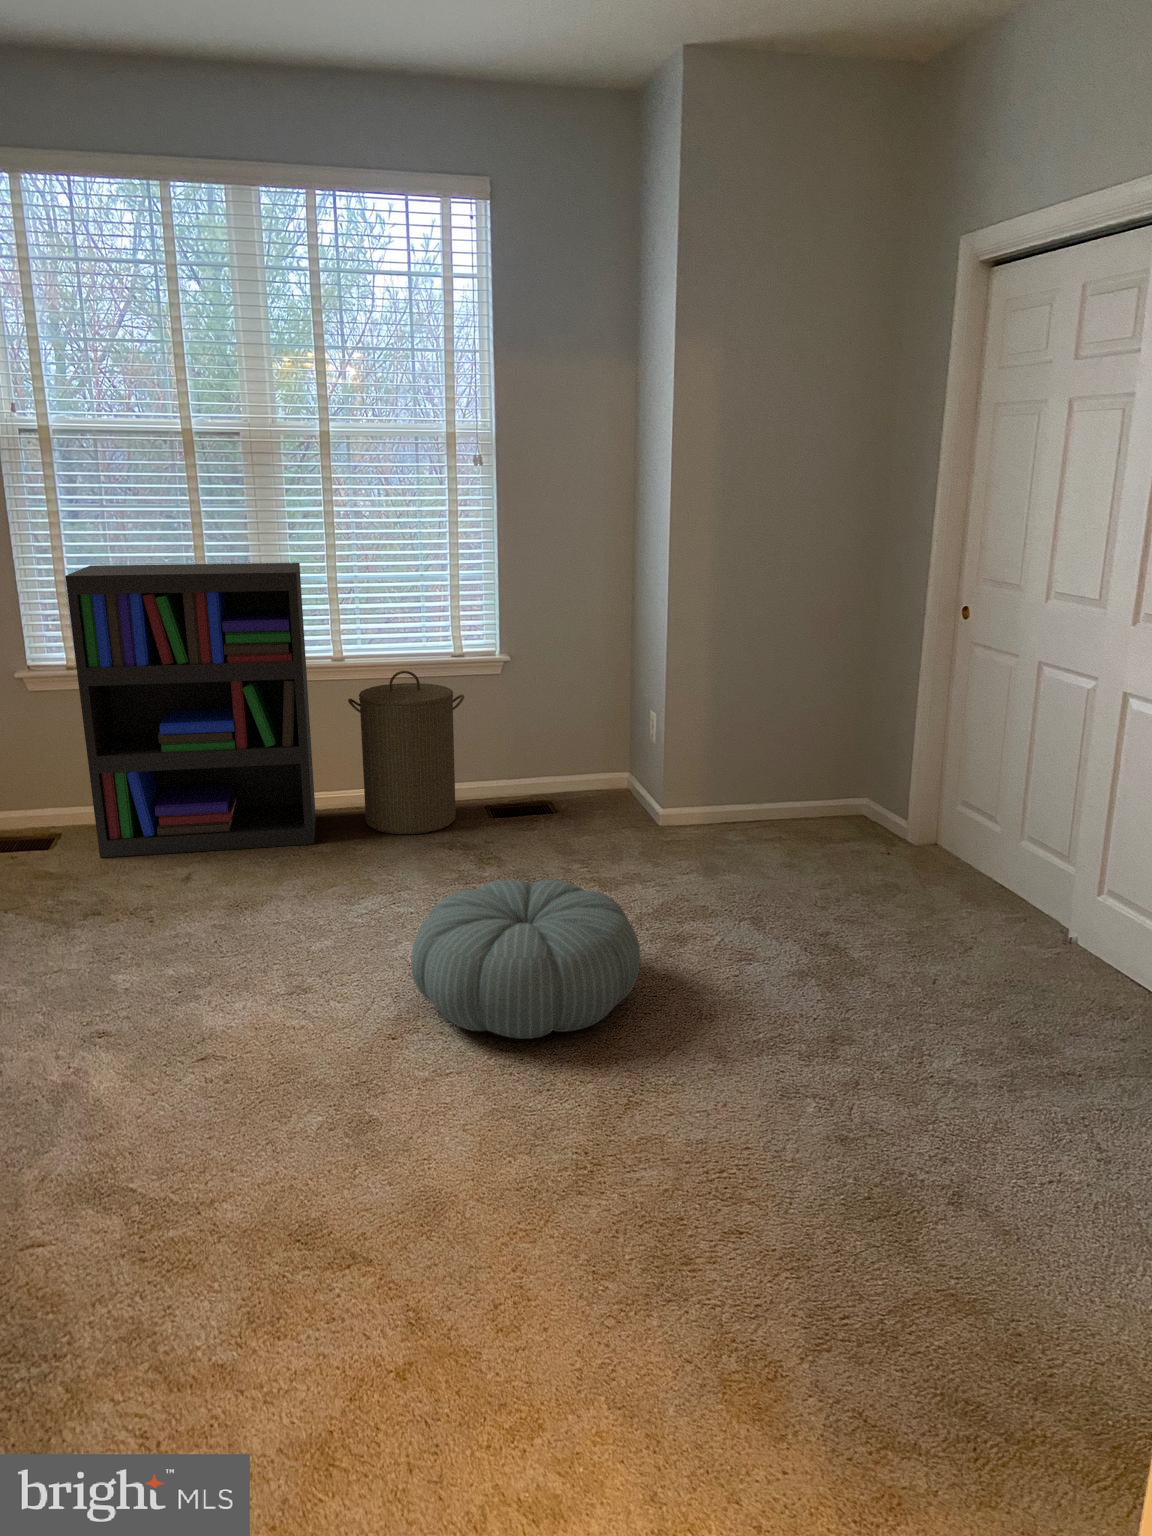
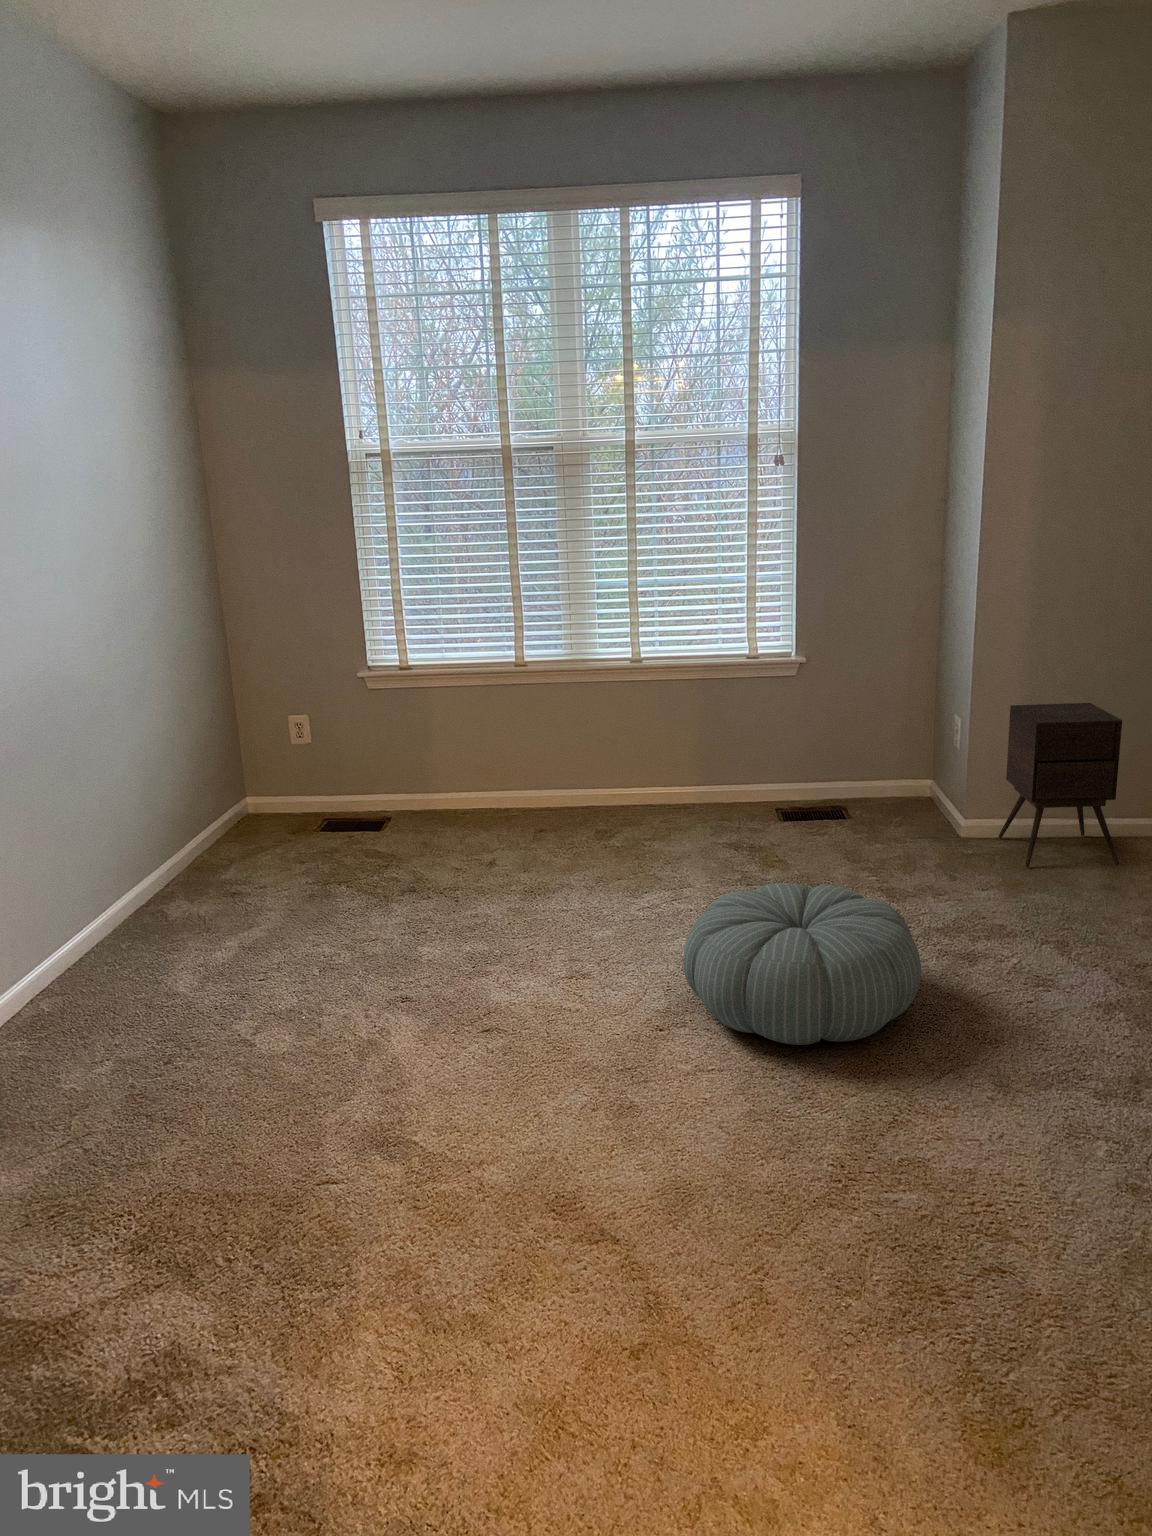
bookshelf: present [65,563,316,858] -> none [394,568,613,843]
laundry hamper: present [348,671,464,834] -> none [644,672,759,834]
side table: none [690,699,795,852] -> present [998,703,1122,867]

